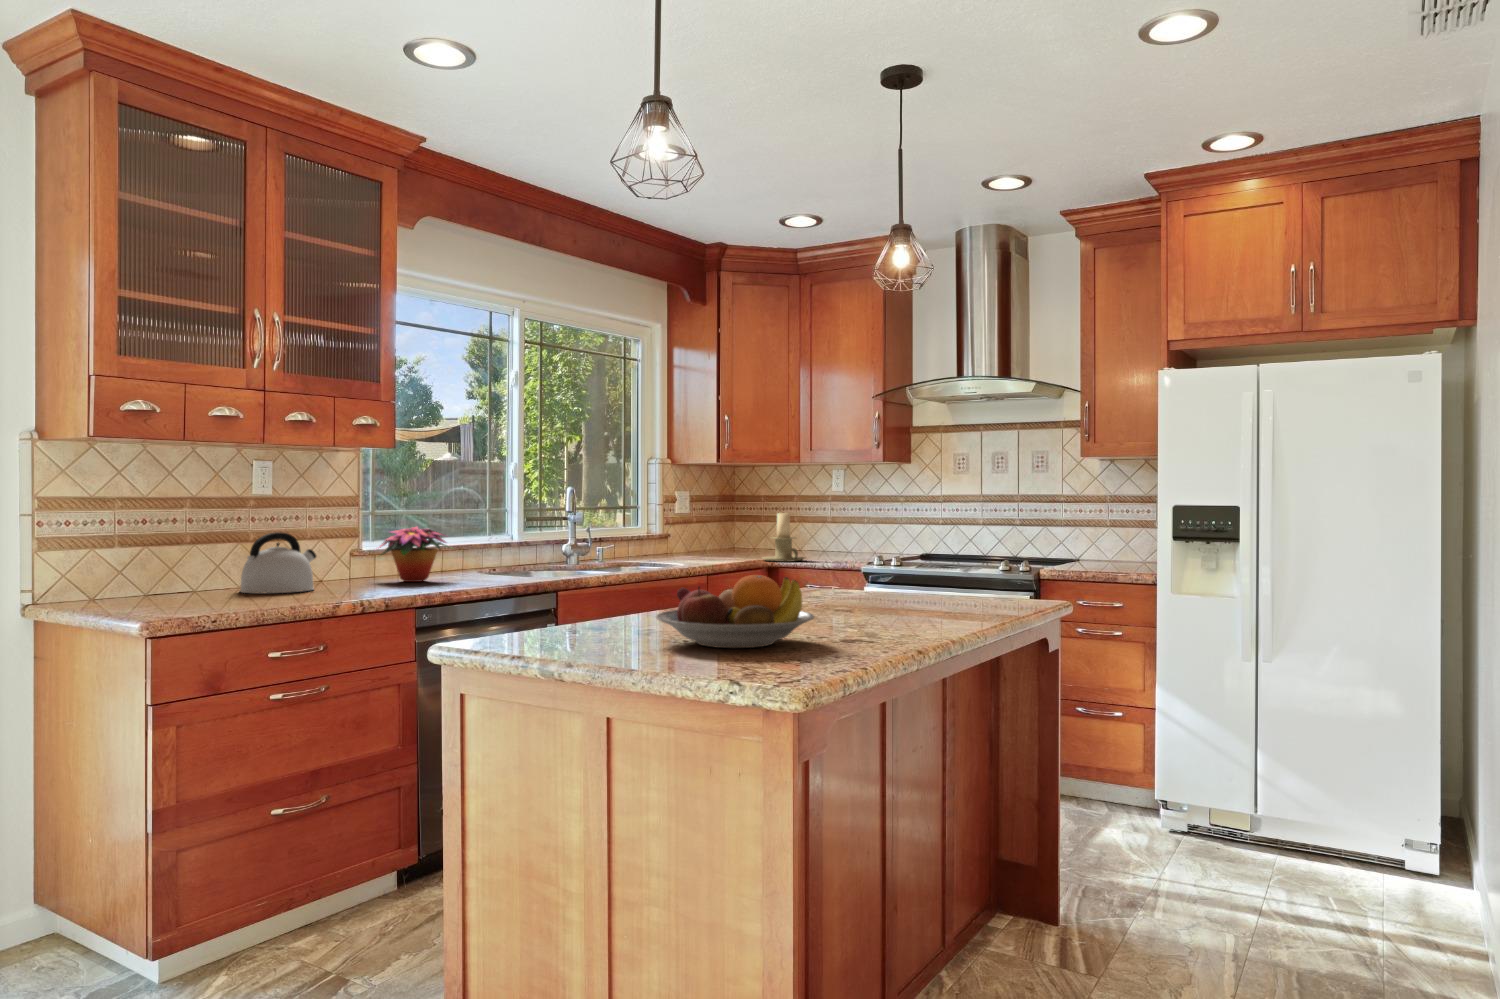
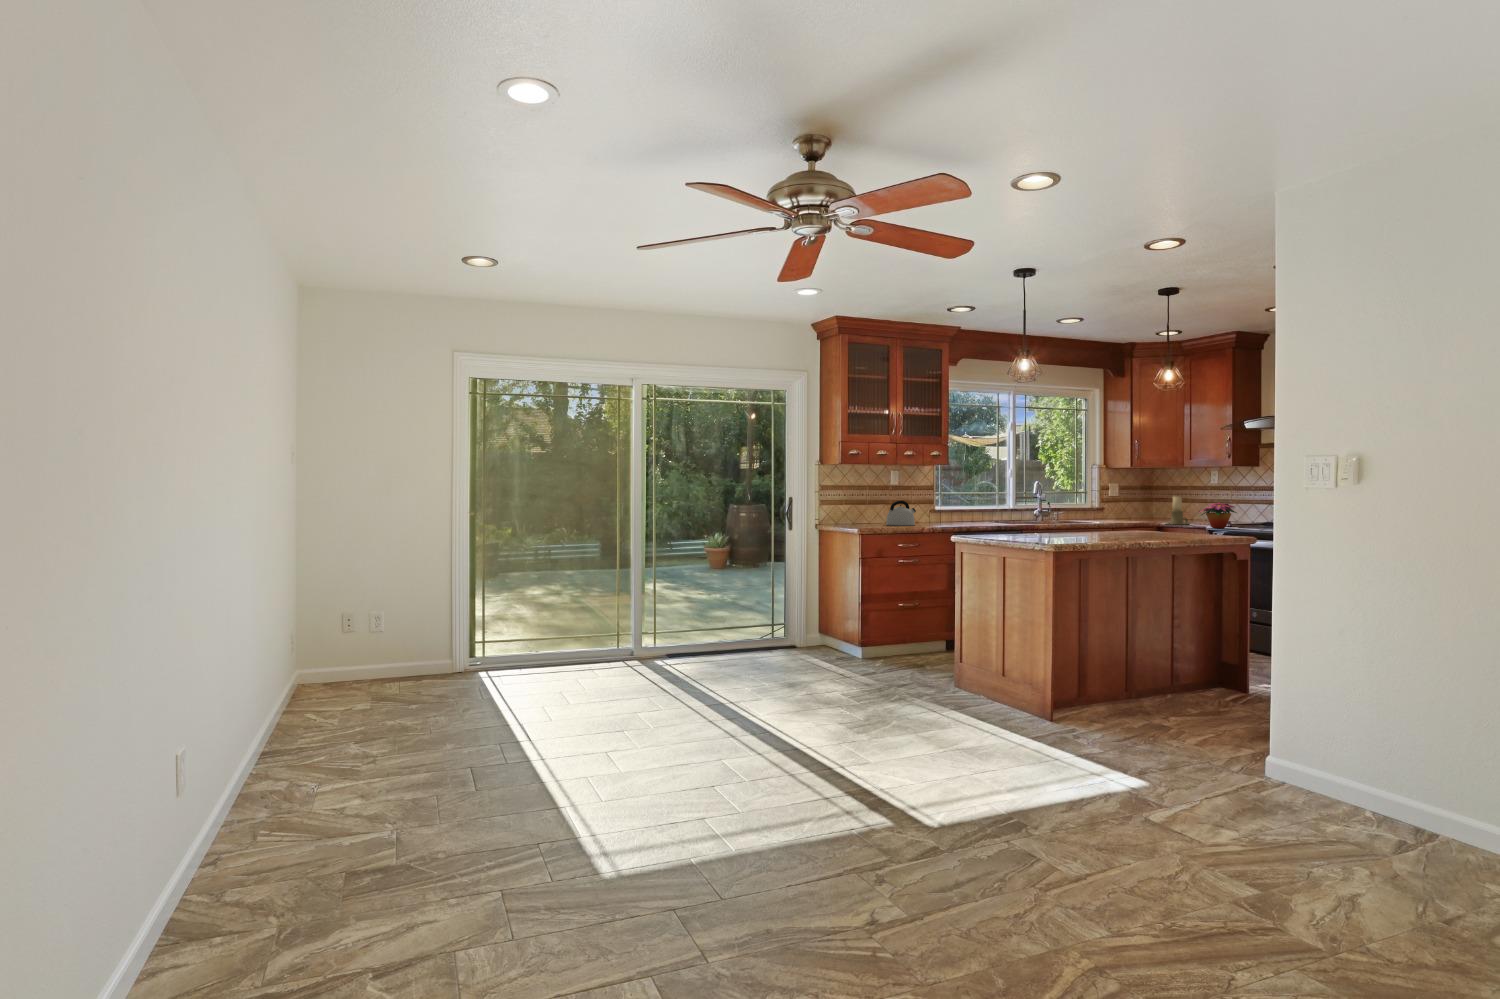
flower arrangement: present [376,527,447,582] -> present [1199,502,1237,528]
fruit bowl: present [656,575,814,648] -> none [1034,514,1098,540]

